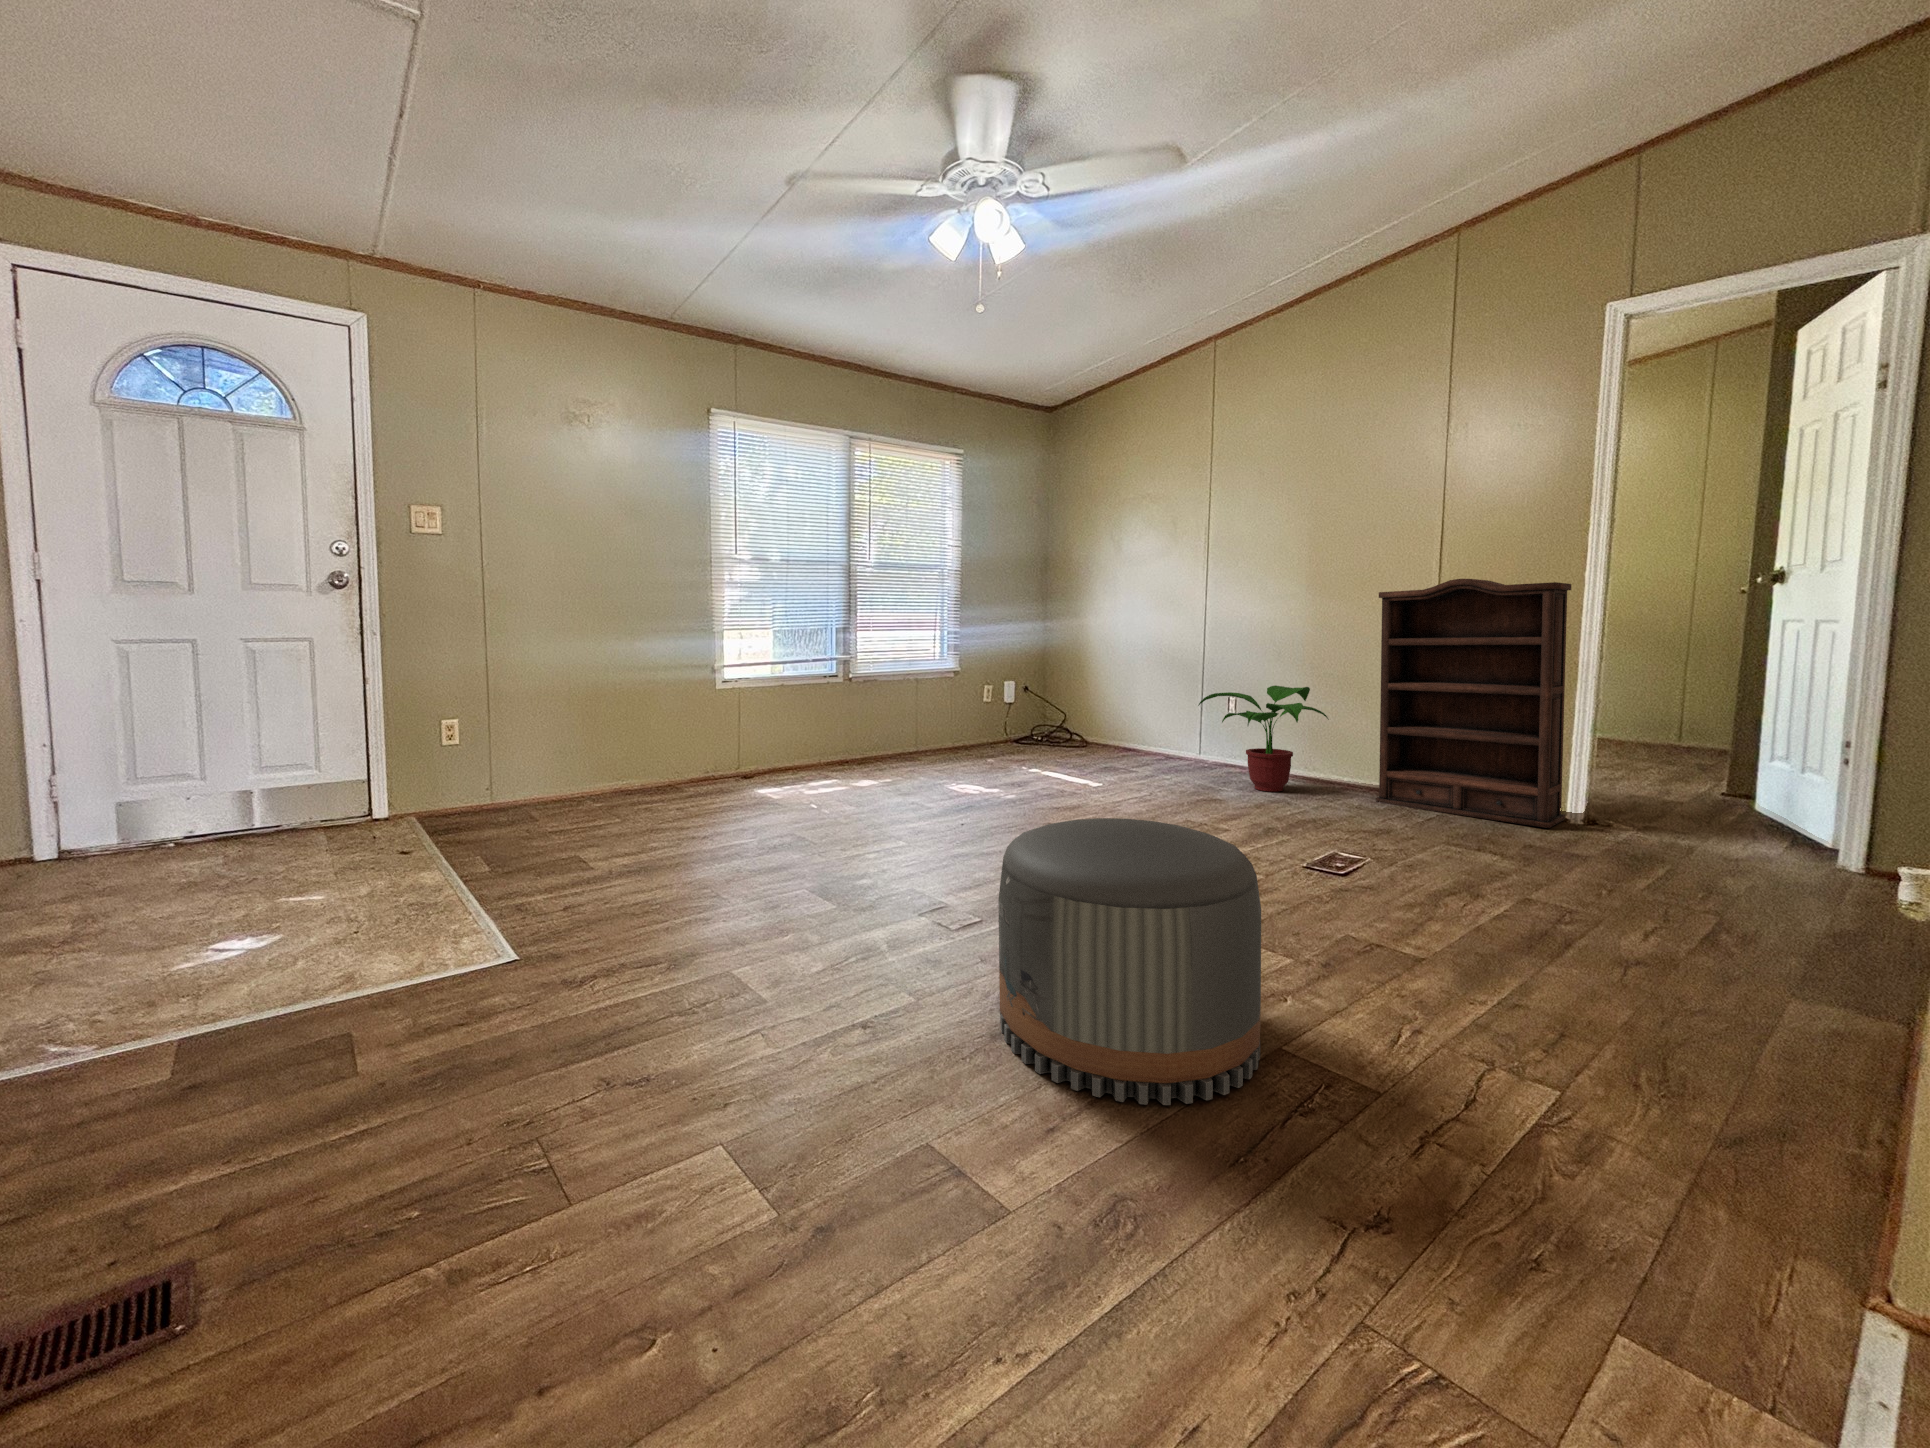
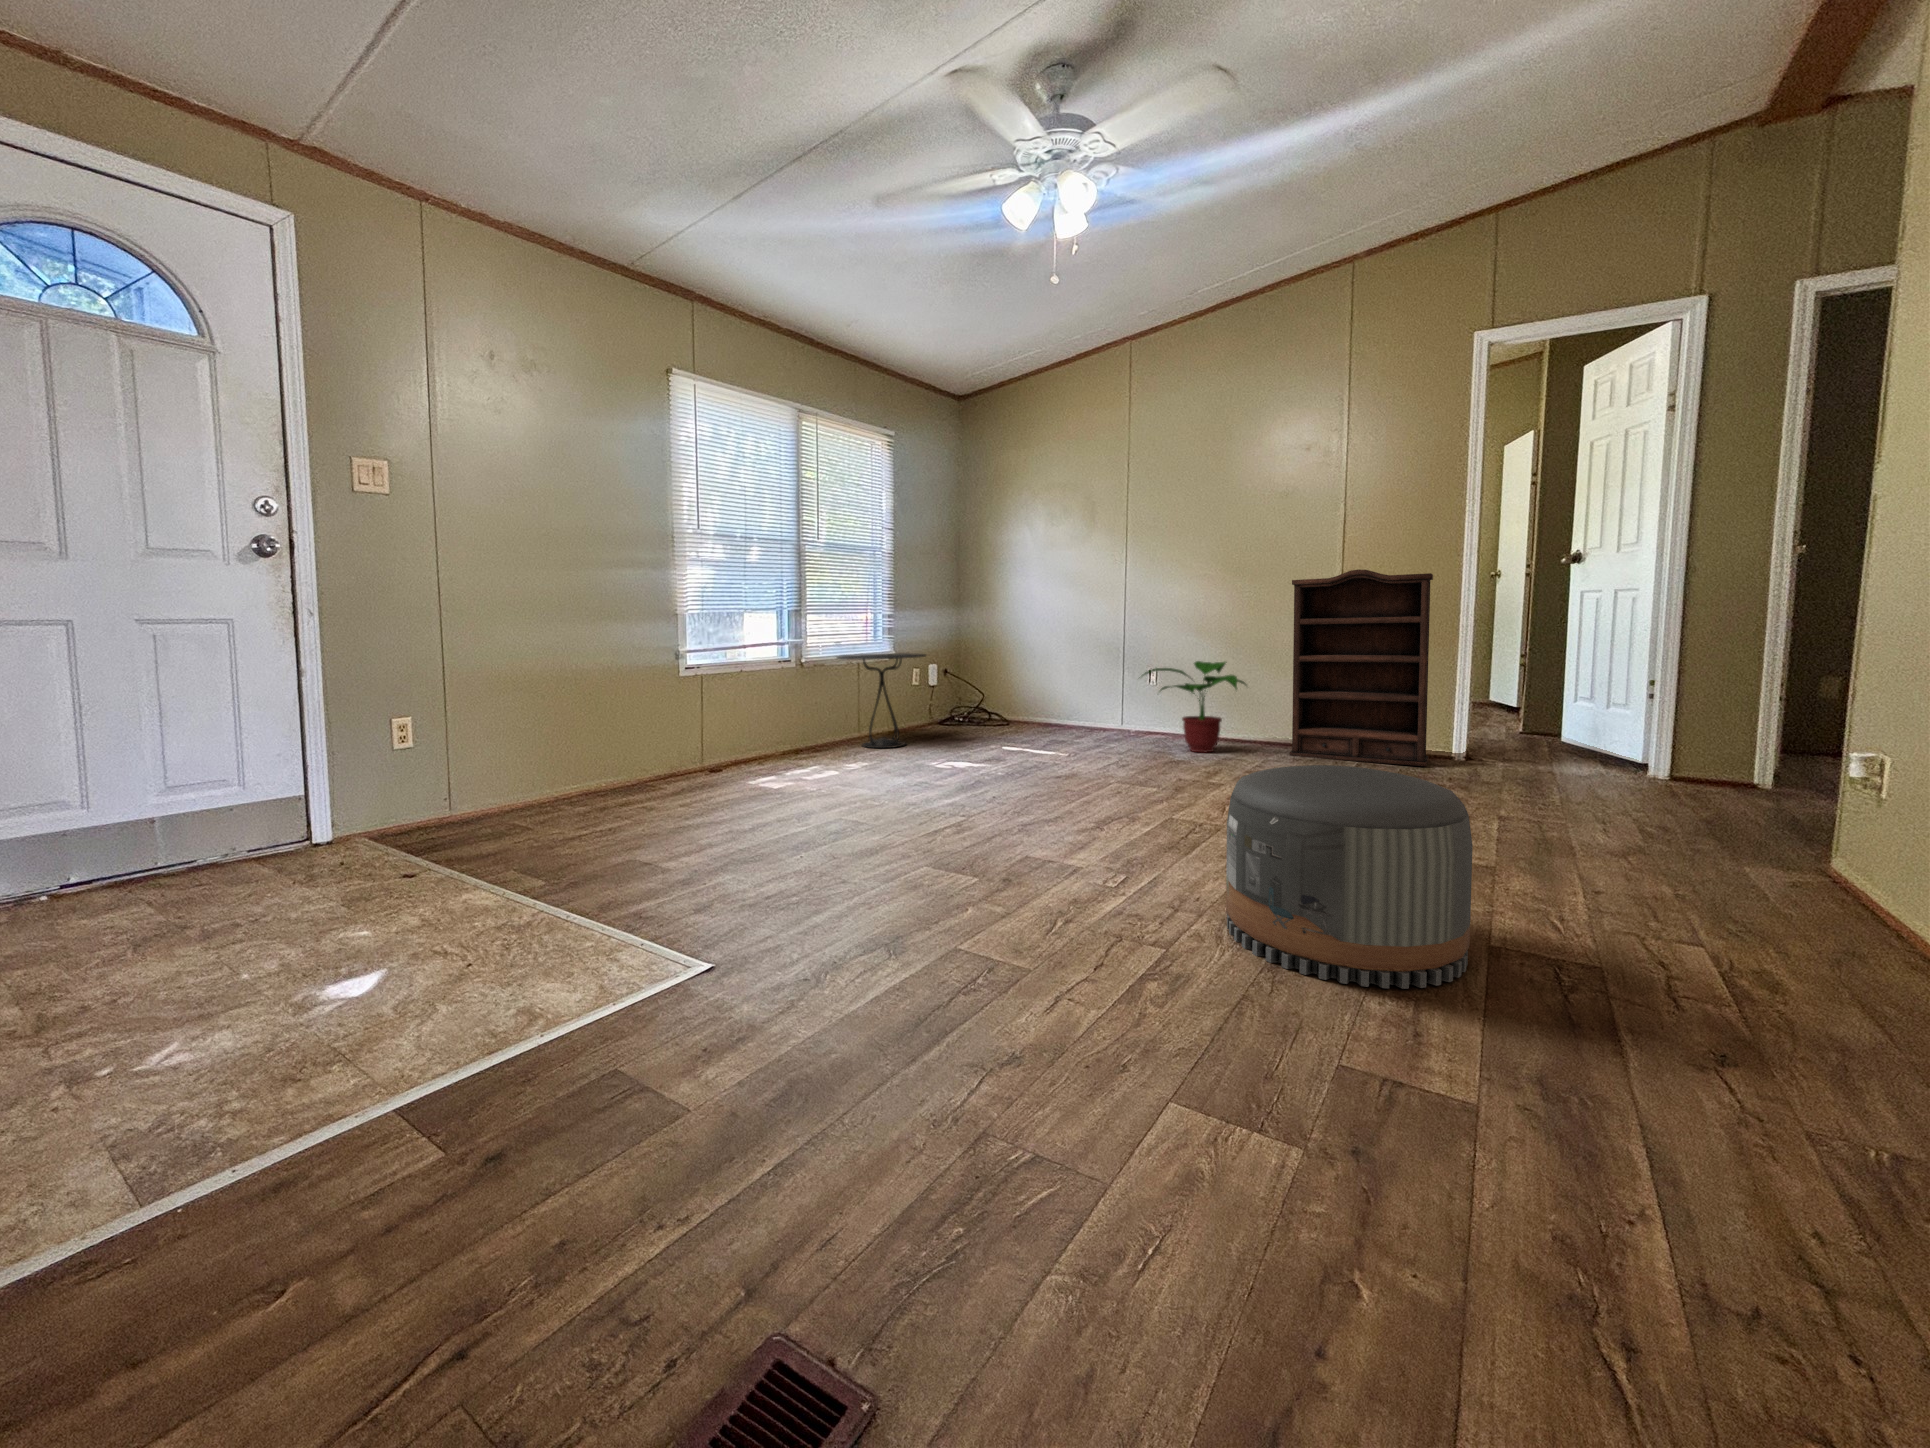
side table: none [885,671,975,766] -> present [837,653,926,748]

